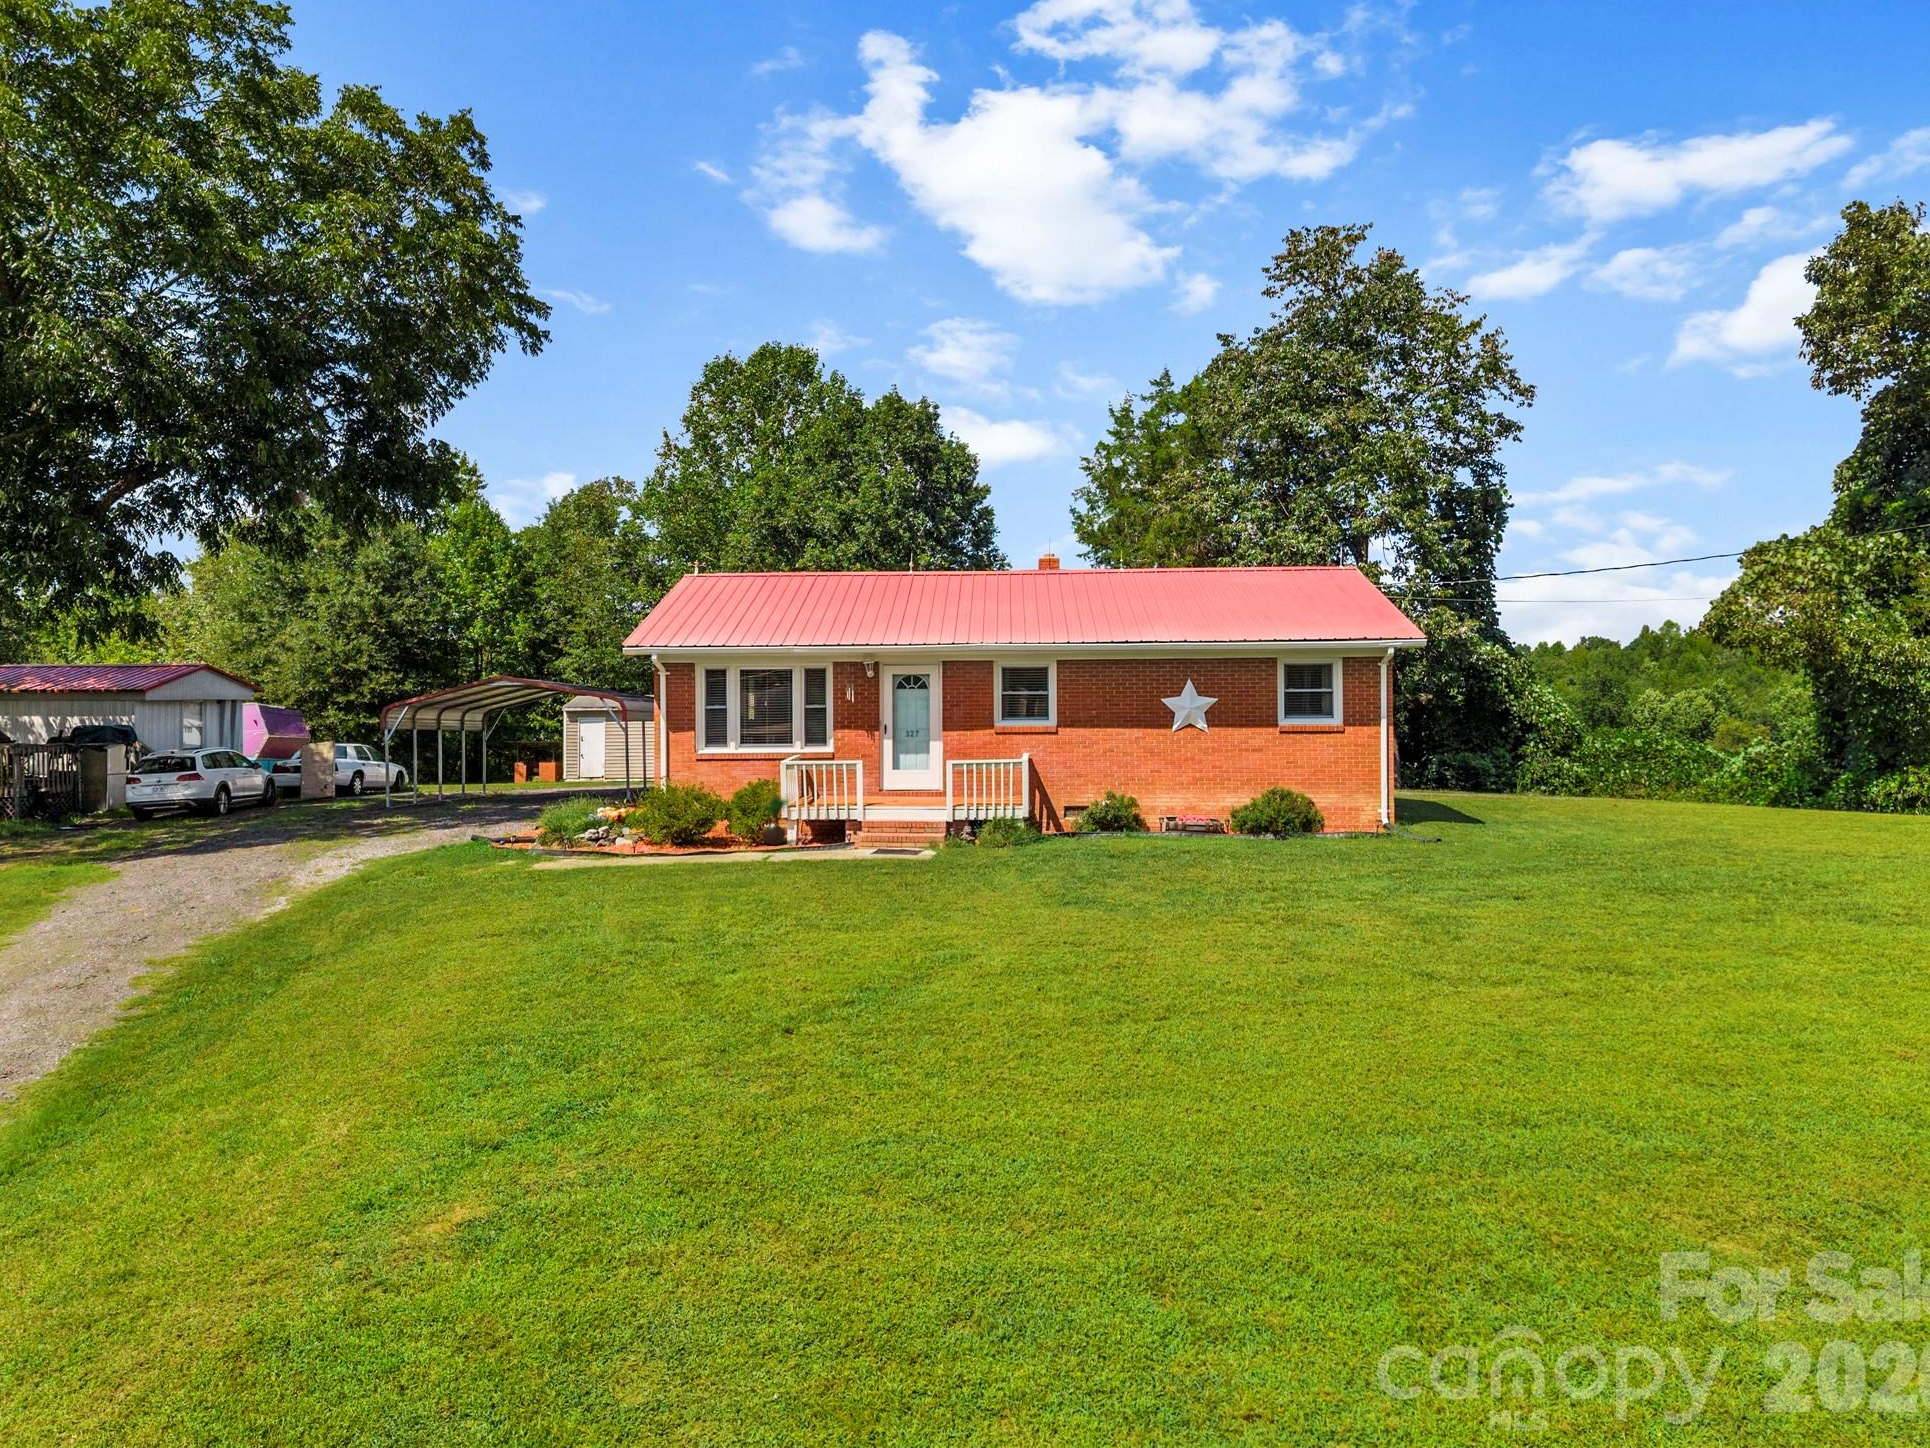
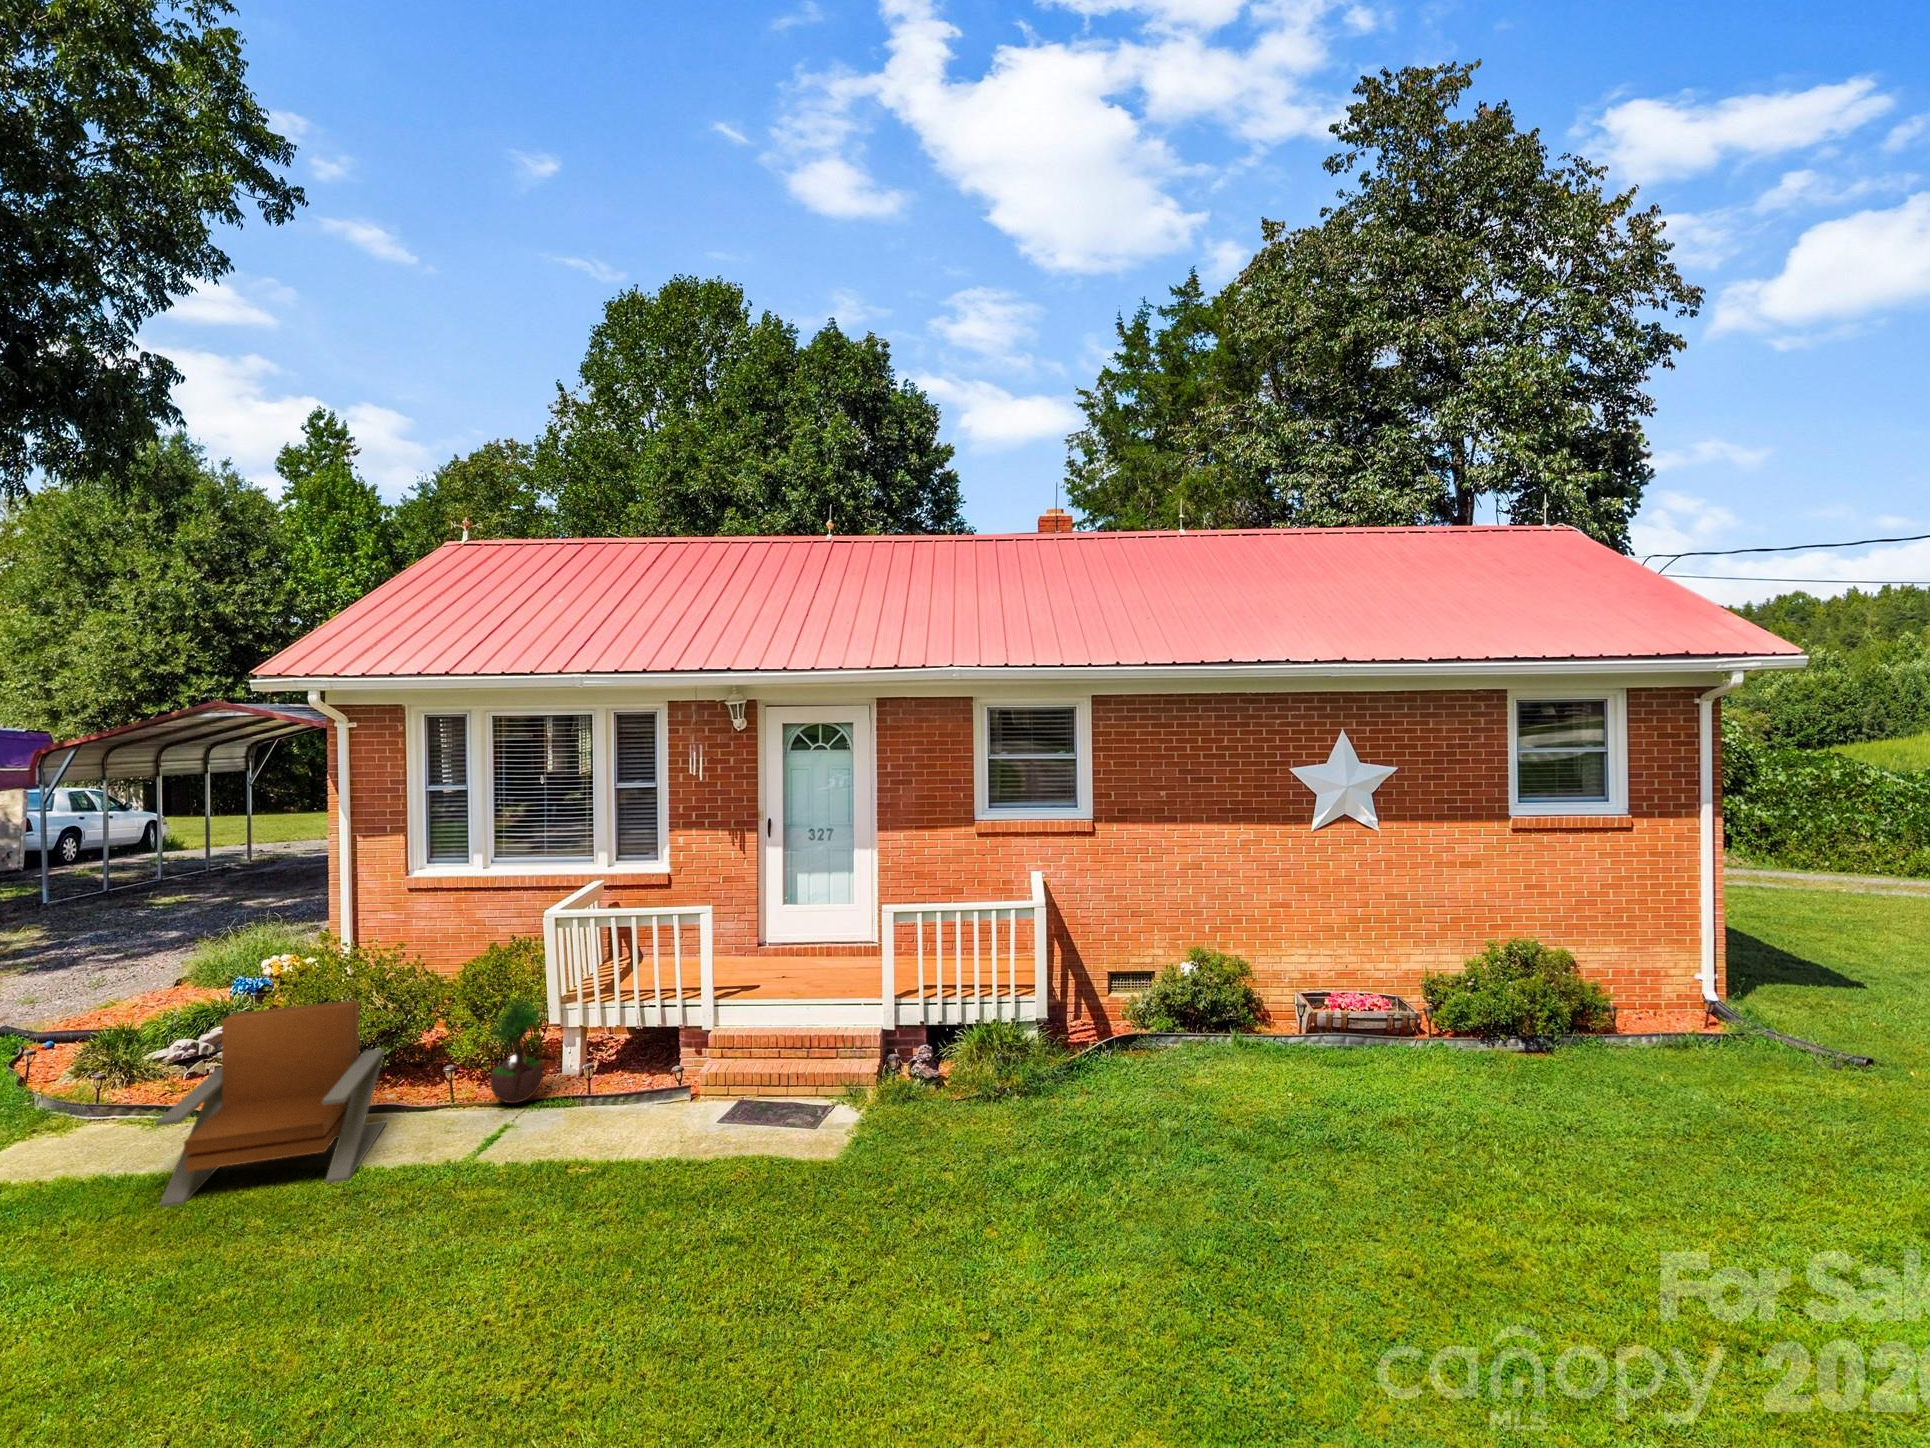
lounge chair: none [648,790,720,860] -> present [155,1000,386,1207]

